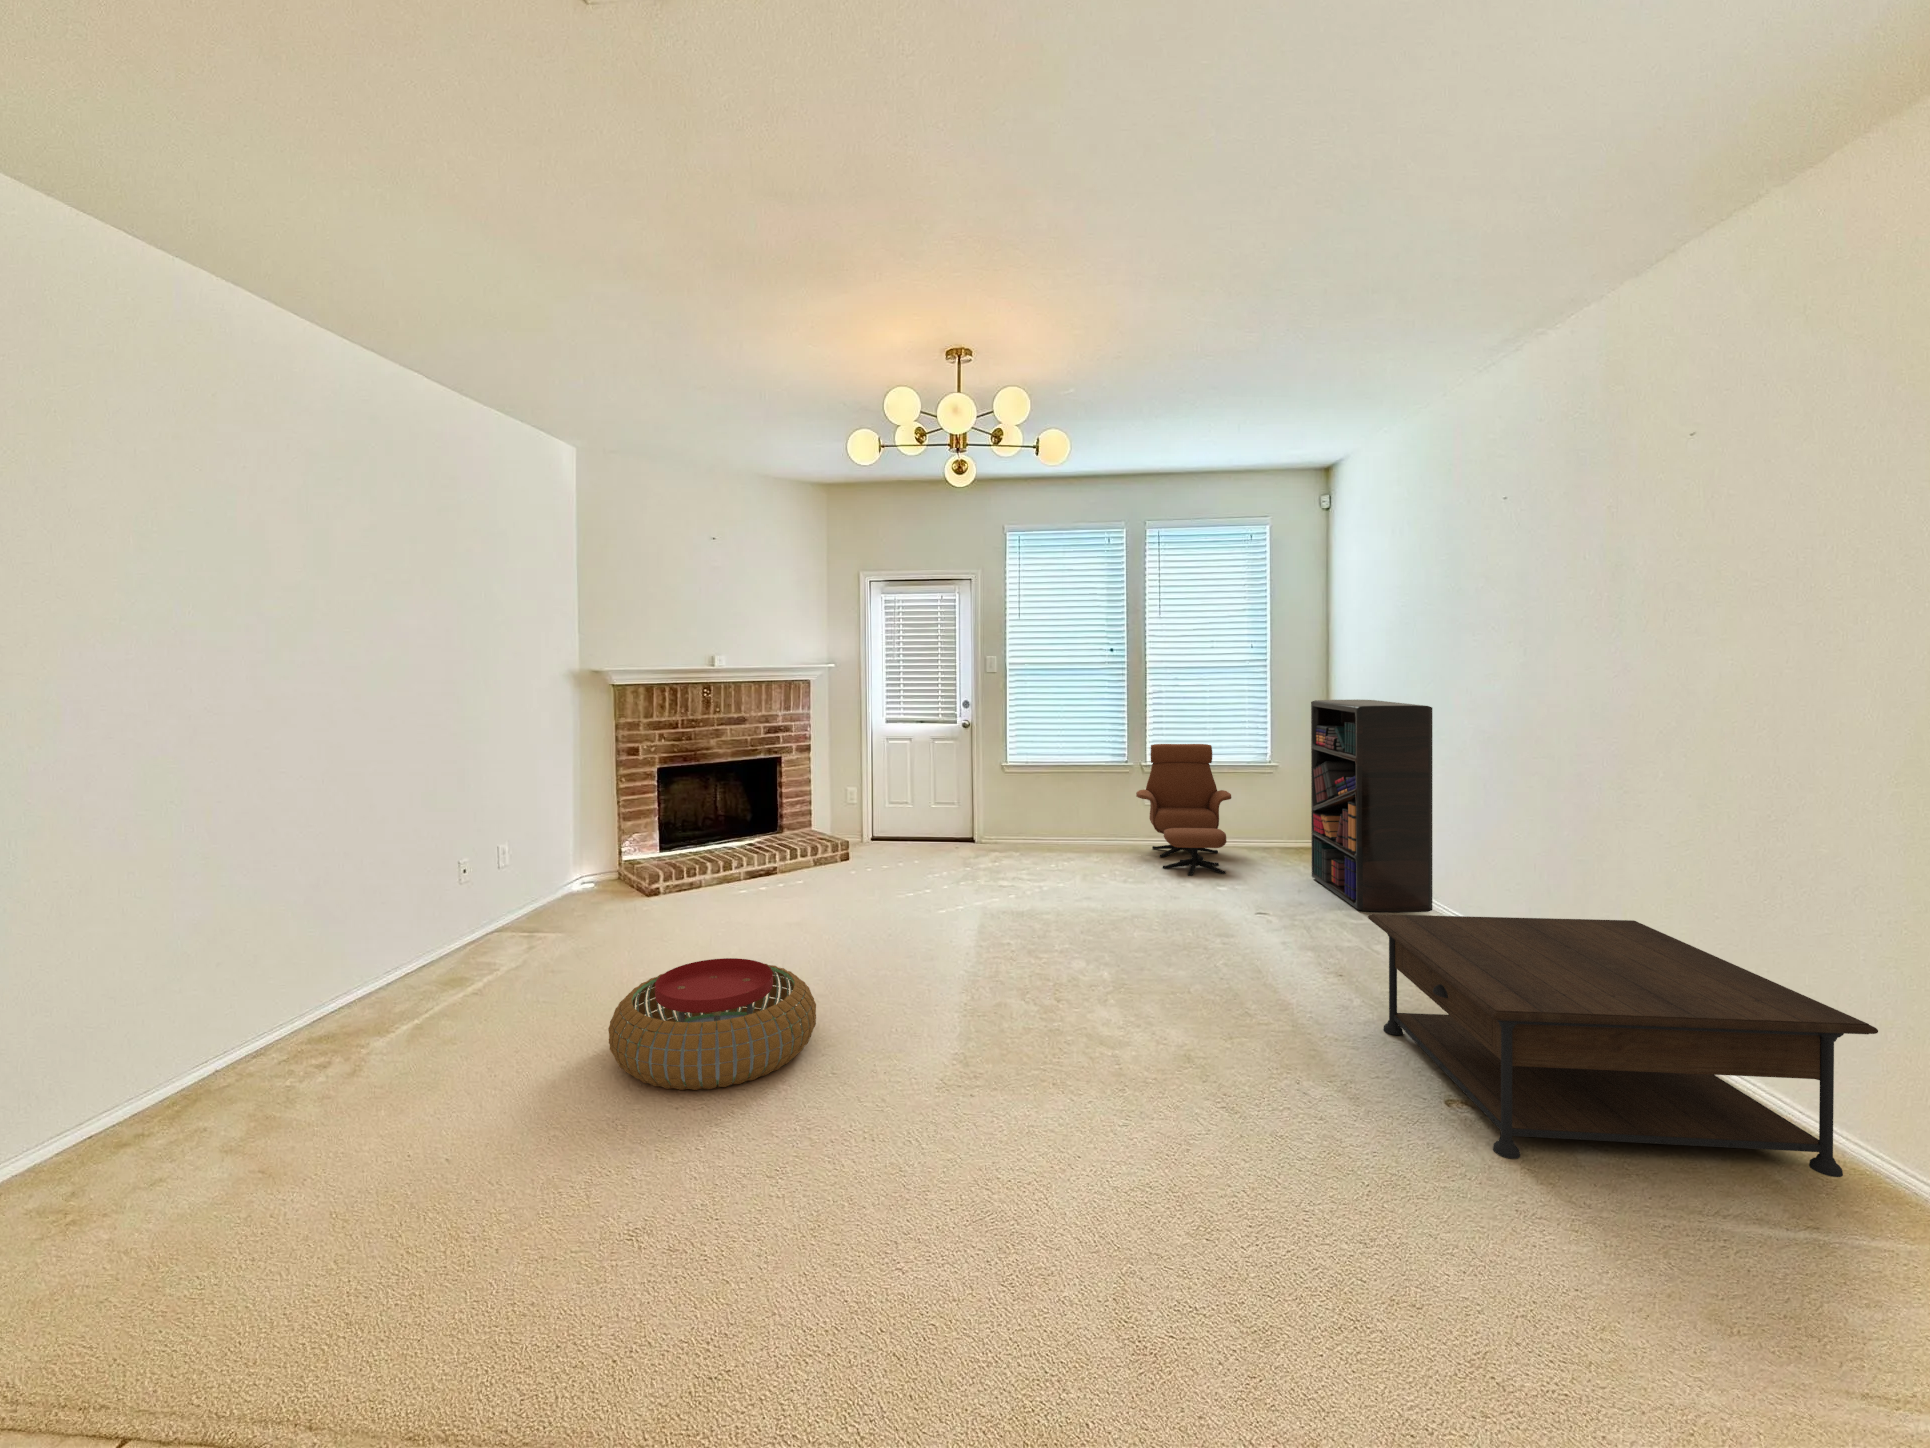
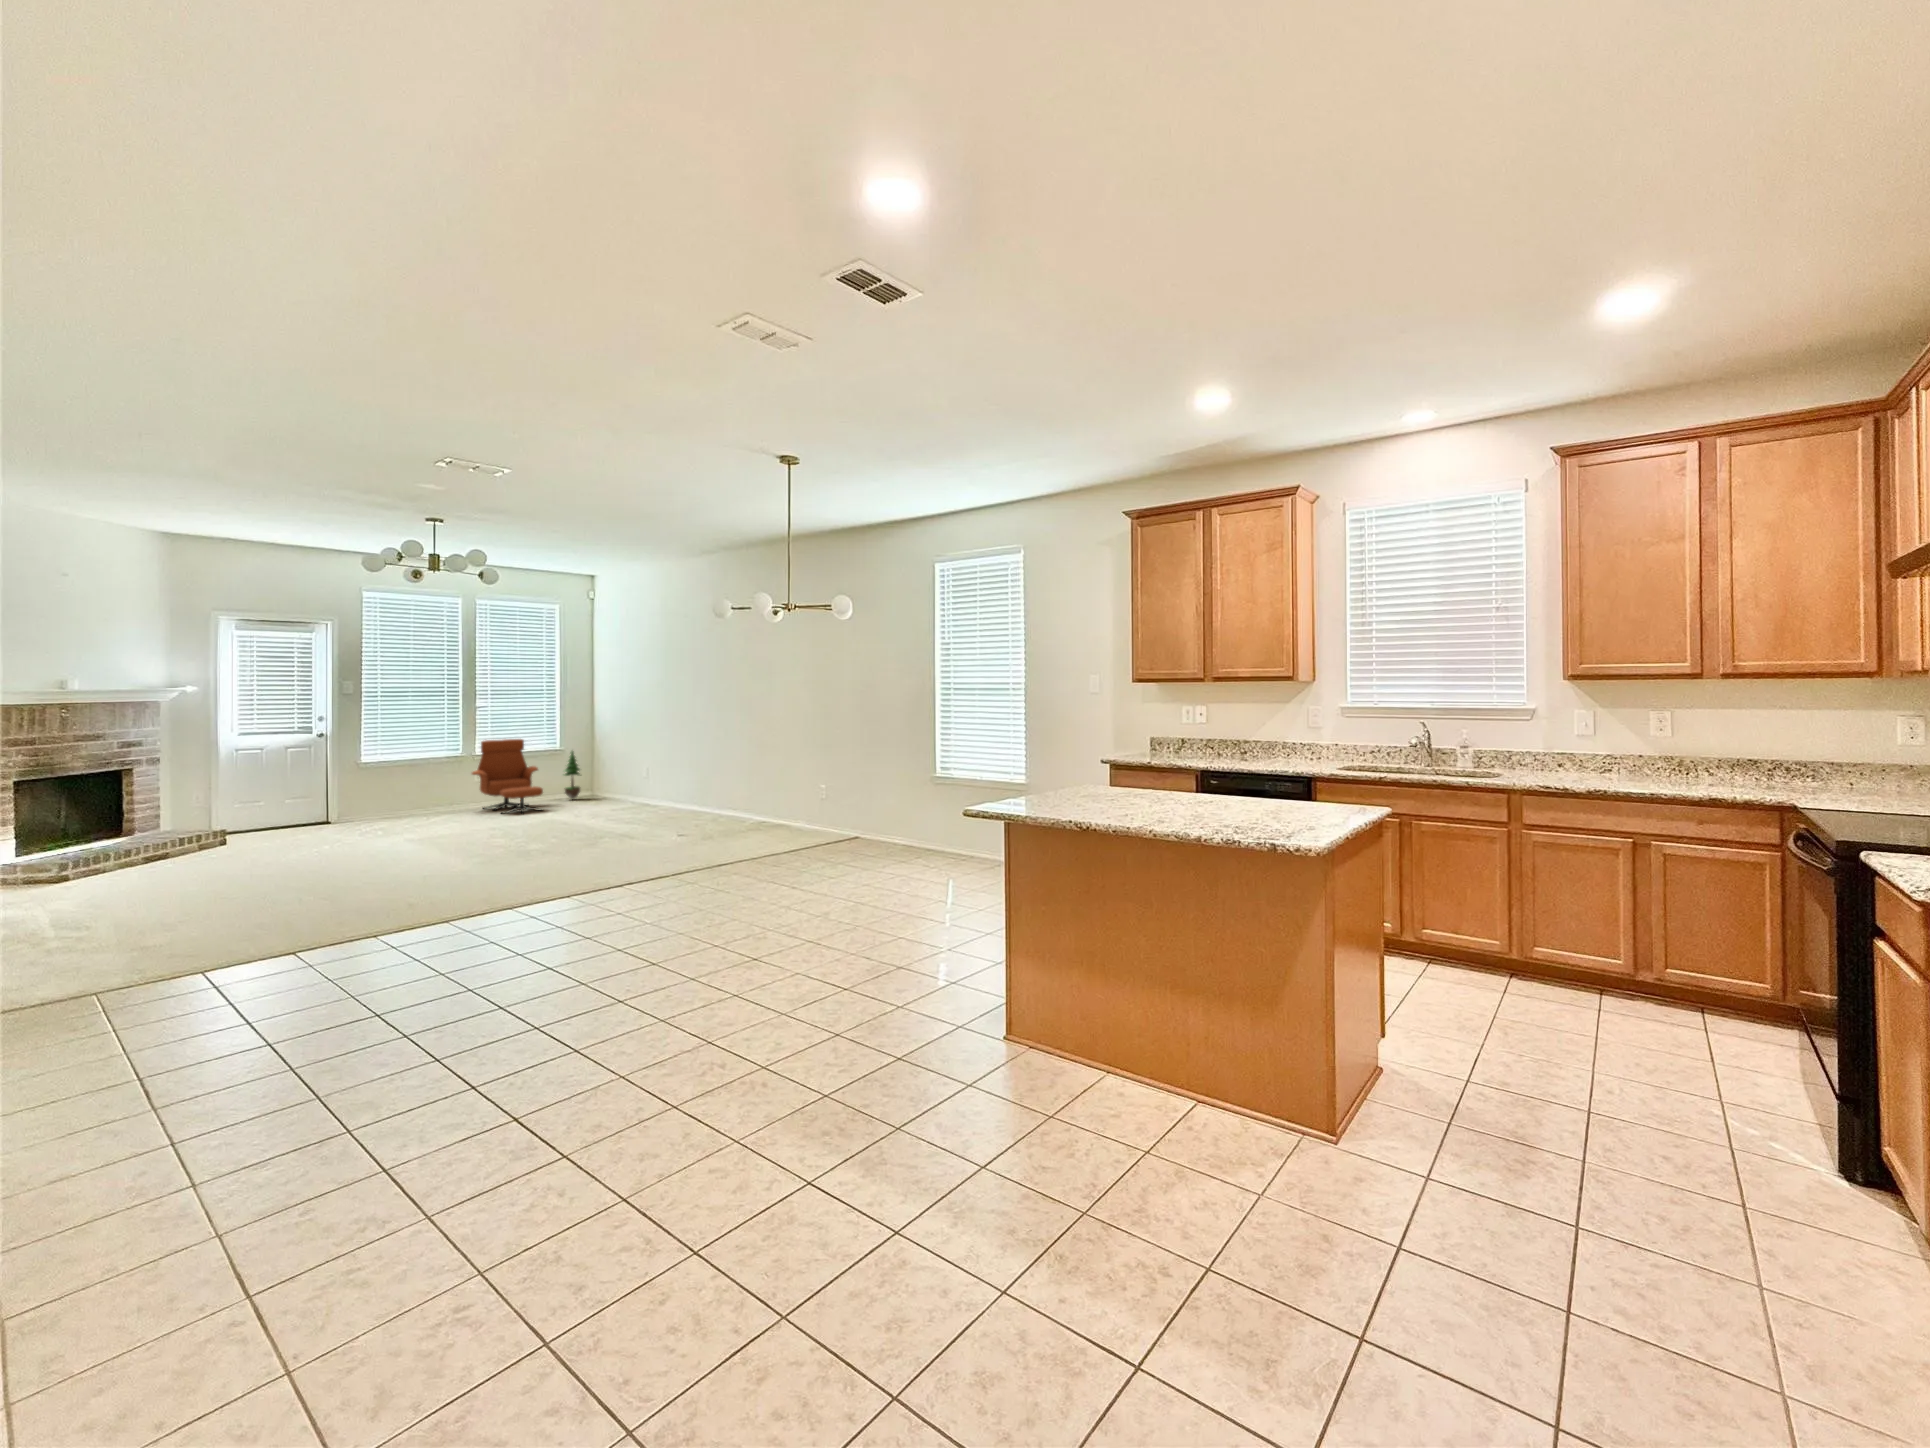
bookshelf: present [1311,699,1433,912] -> none [593,707,660,811]
potted tree: none [1272,766,1305,851] -> present [563,751,580,799]
coffee table: present [1368,914,1878,1177] -> none [647,778,790,842]
pouf: present [608,958,816,1090] -> none [261,845,398,900]

